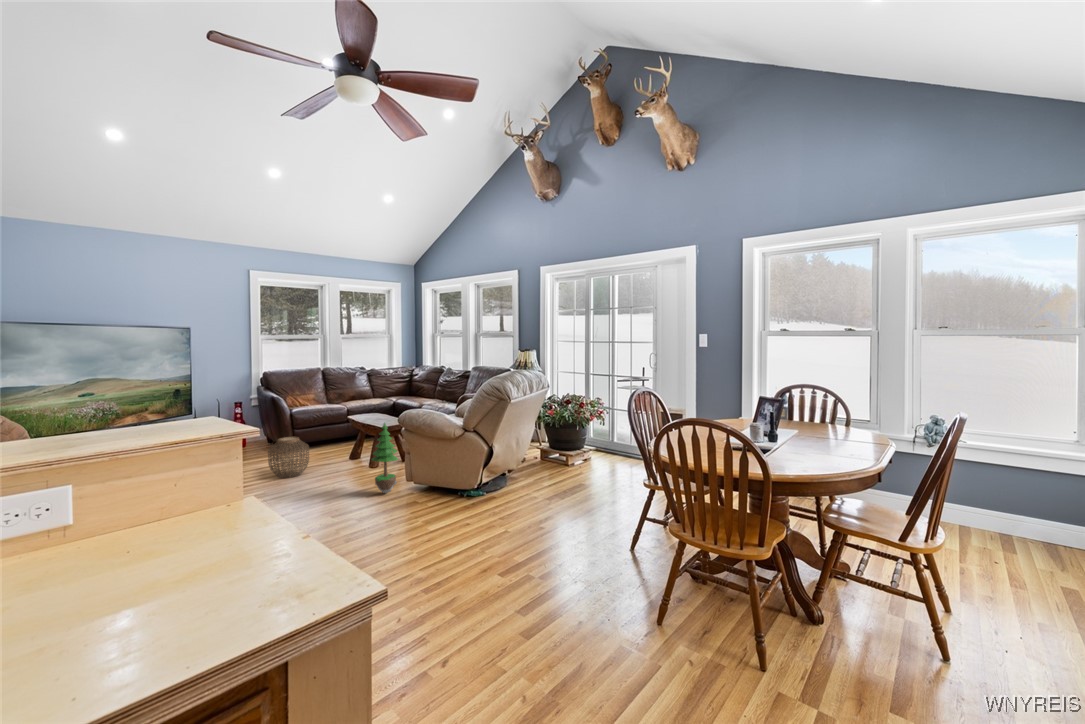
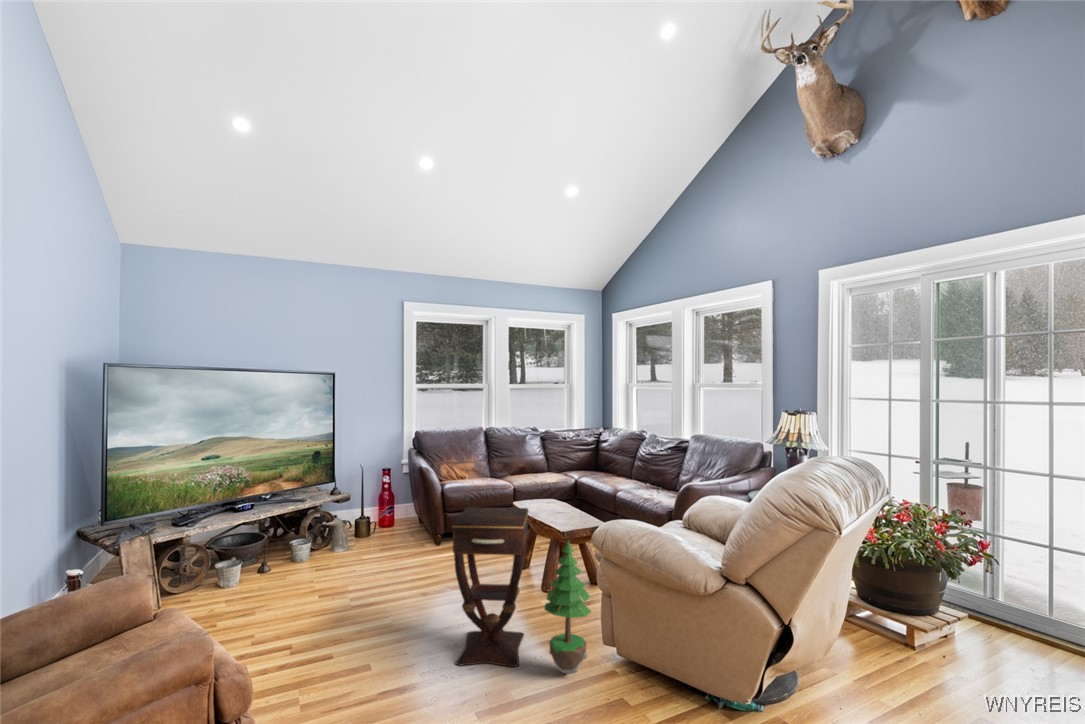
side table: none [312,410,360,498] -> present [452,507,528,667]
woven basket: present [268,437,309,478] -> none [397,536,454,604]

